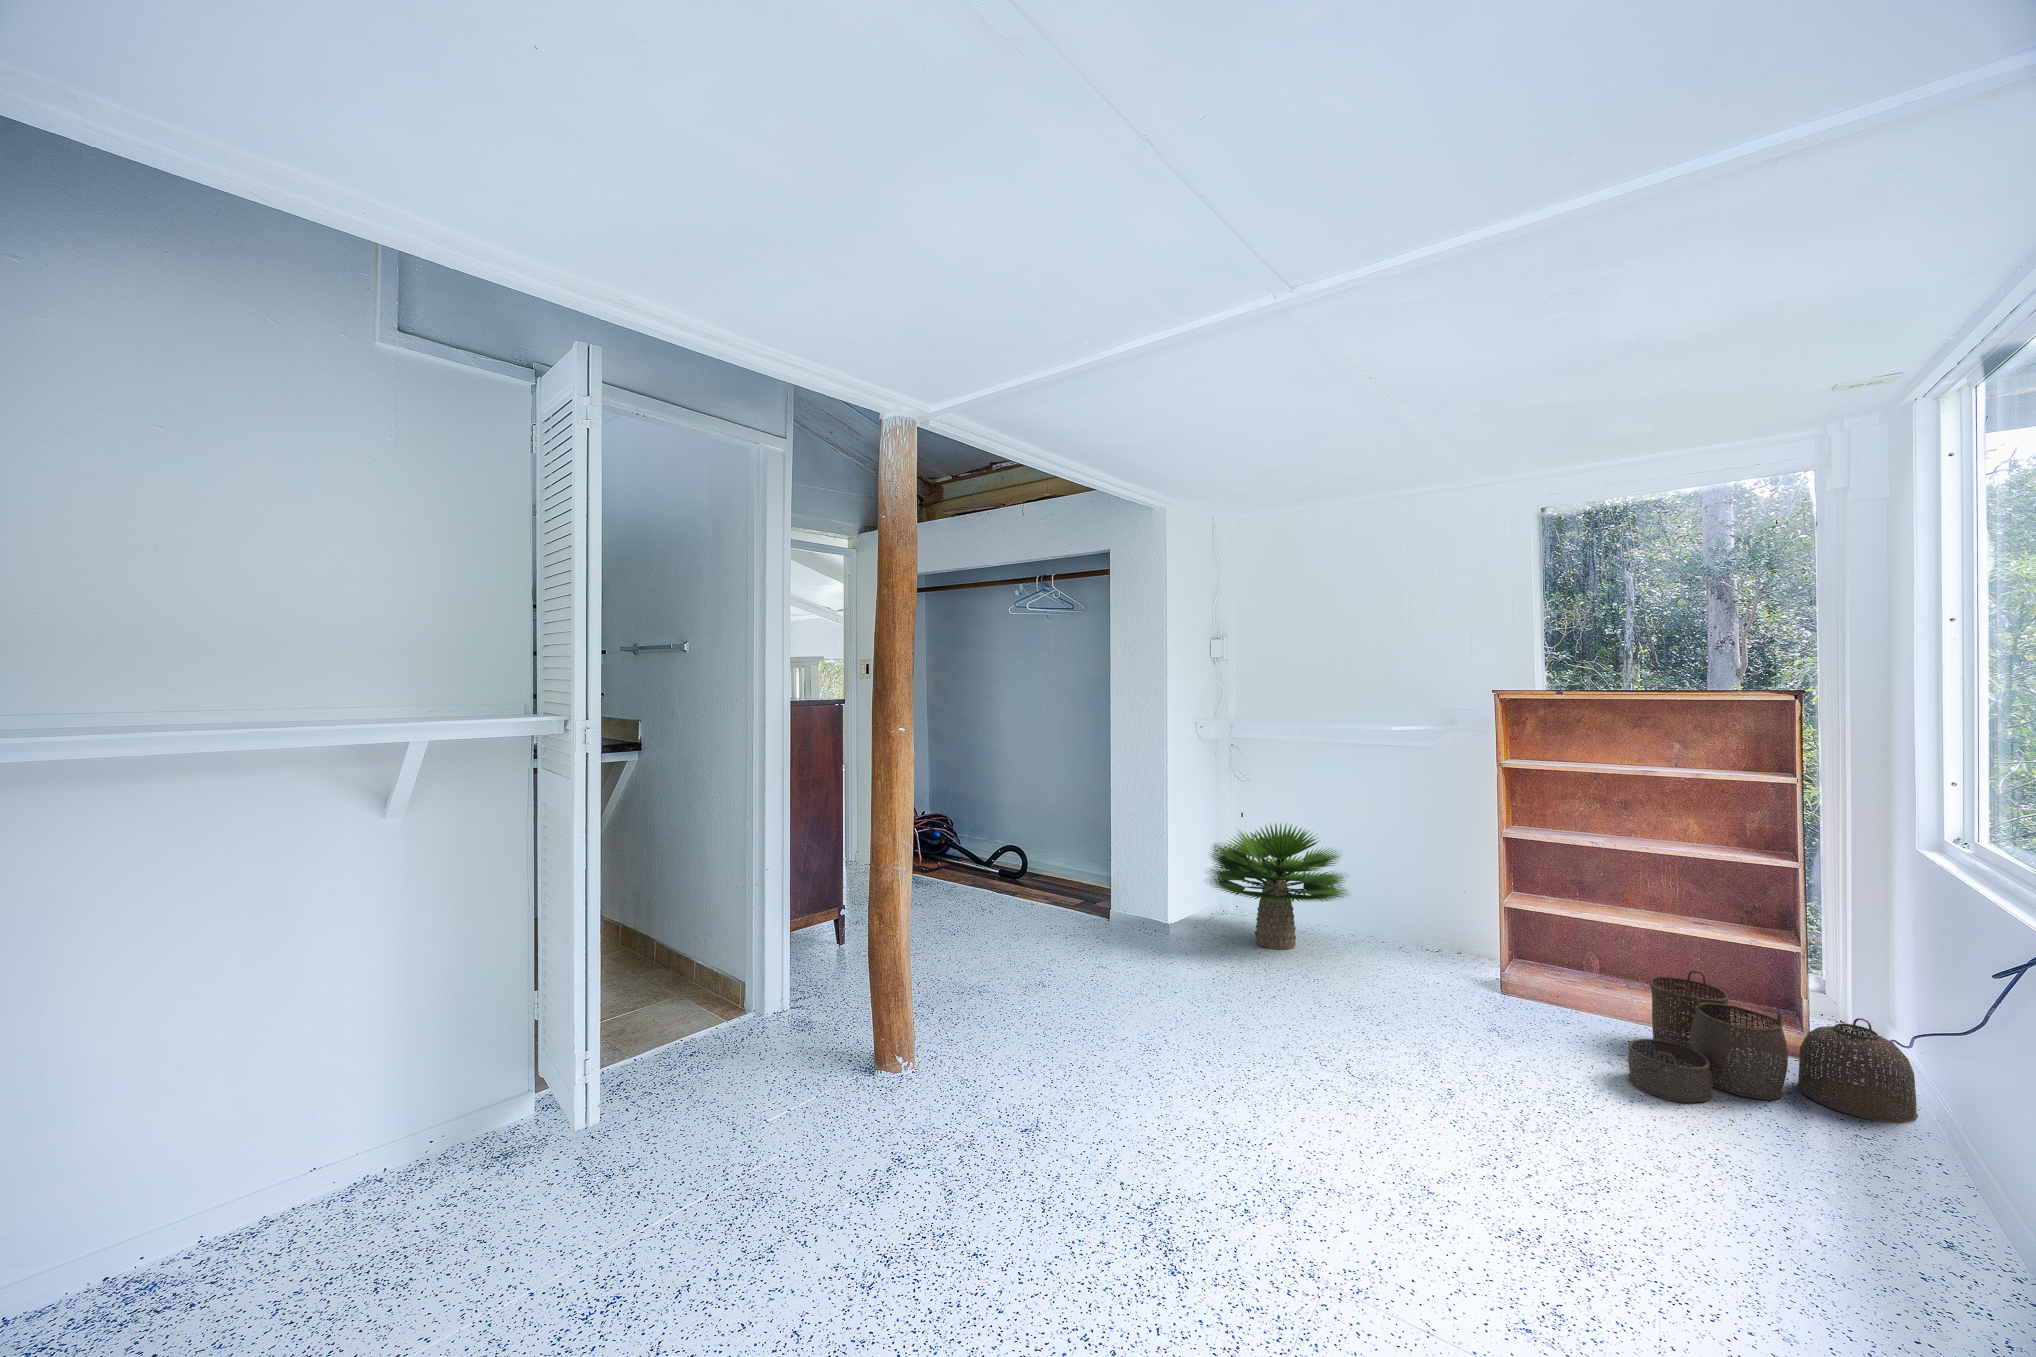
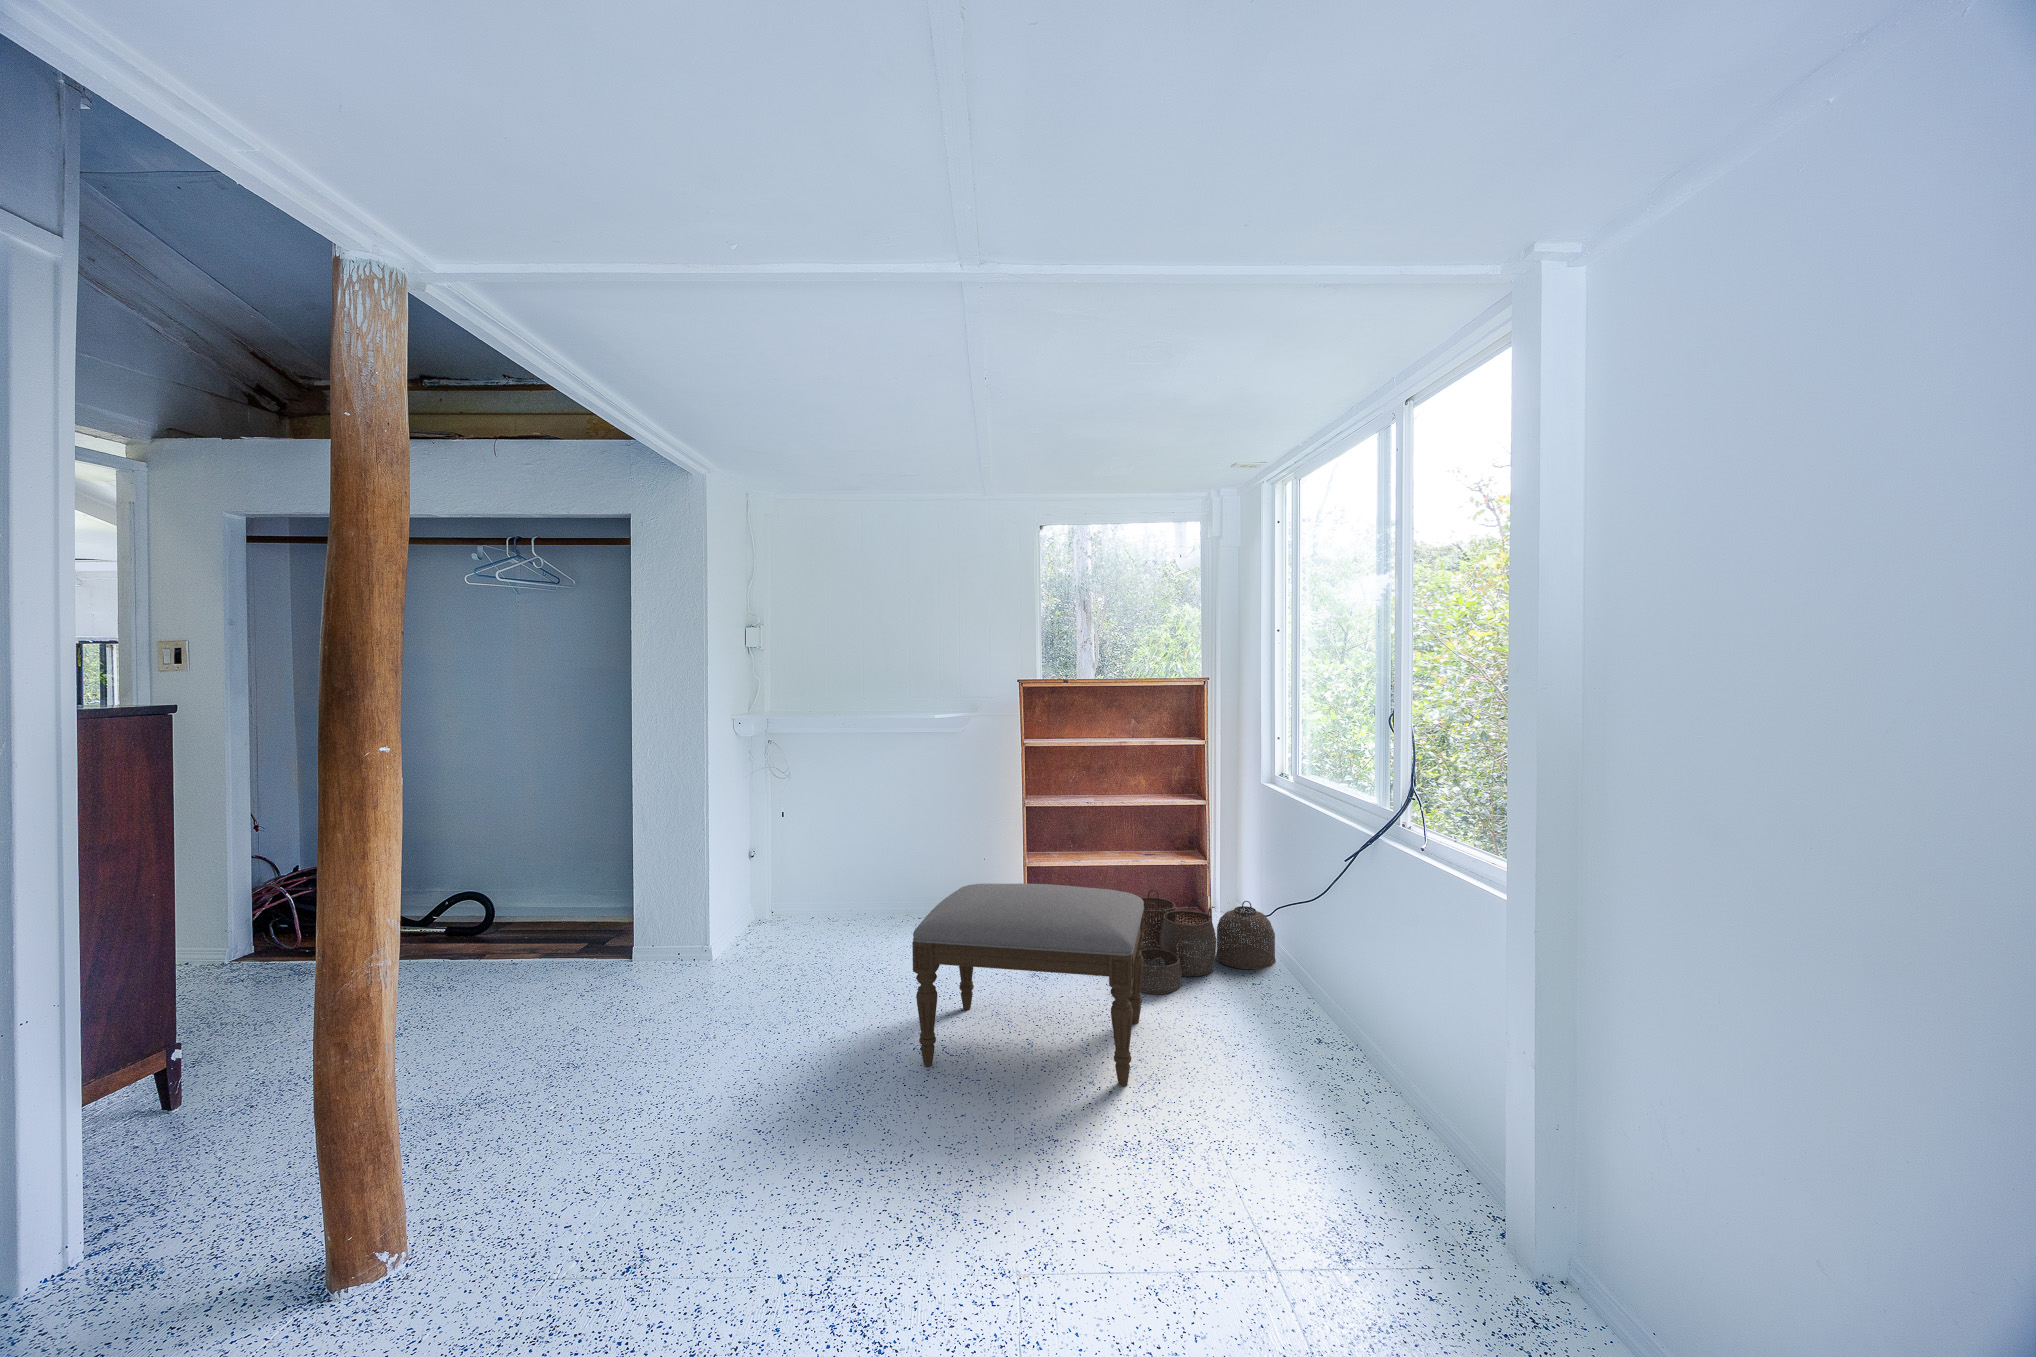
potted plant: present [1211,824,1346,949] -> none [742,818,896,950]
ottoman: none [1312,909,1627,1176] -> present [912,884,1144,1086]

